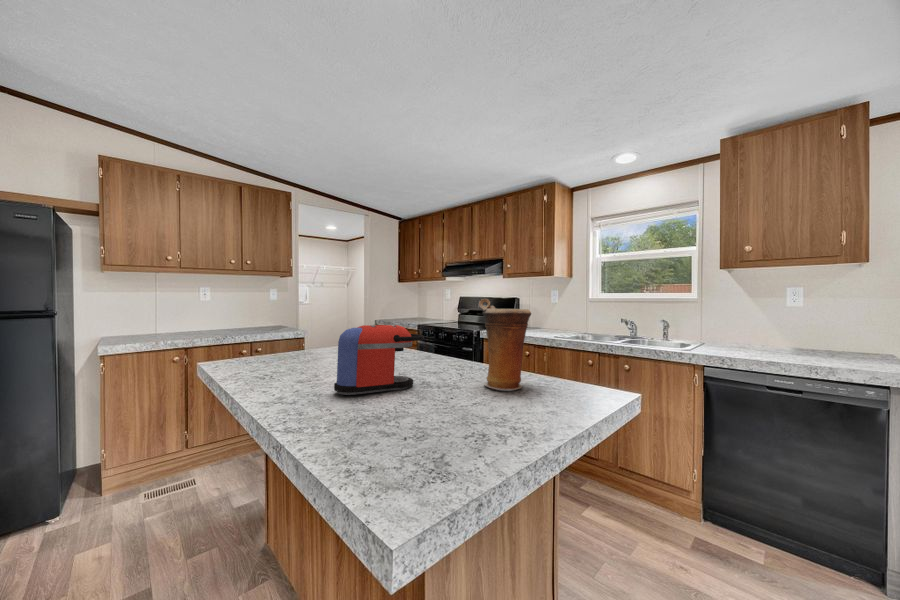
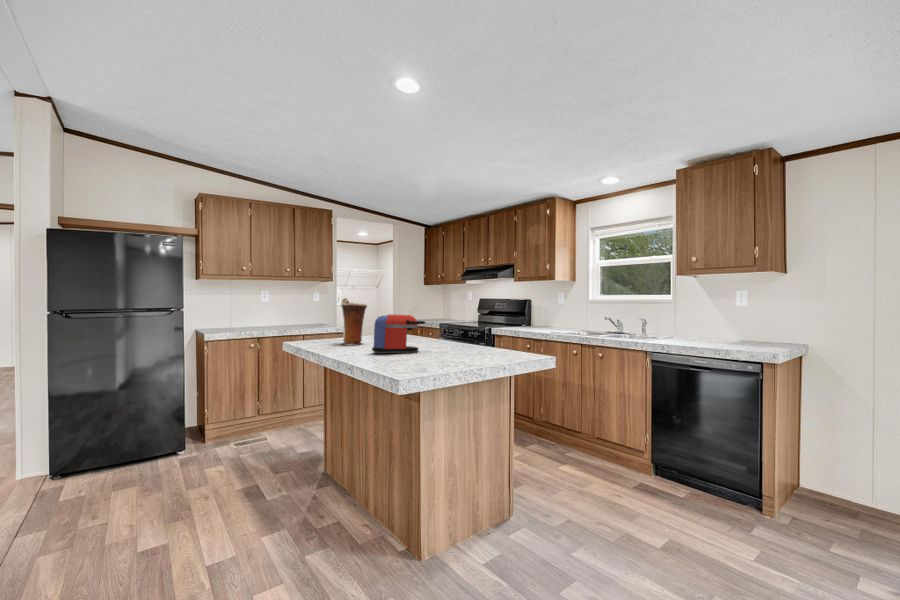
vase: present [479,299,531,390] -> present [341,298,367,344]

